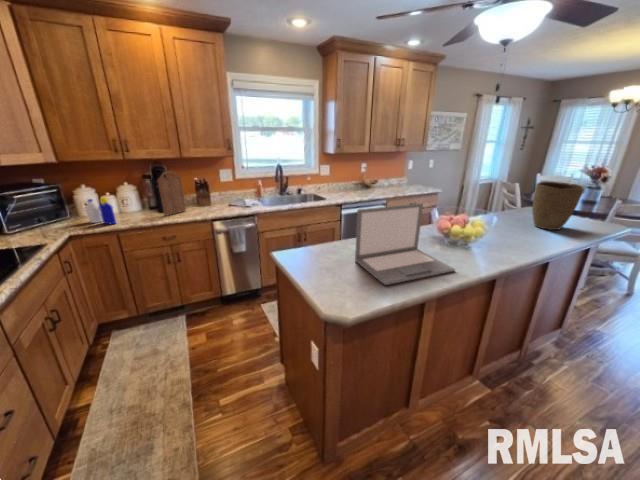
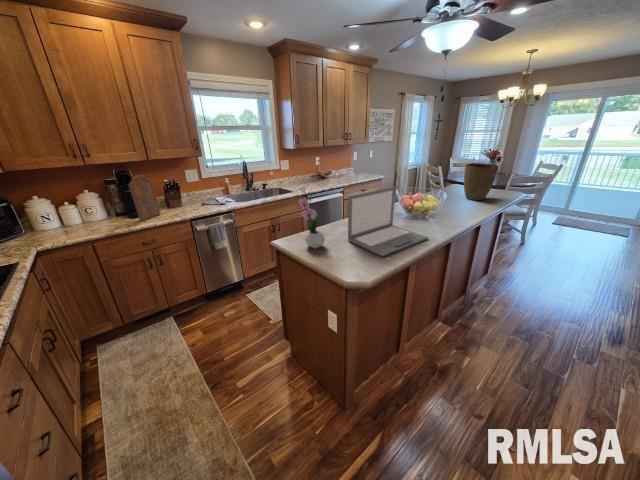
flower arrangement: none [297,195,330,266] -> present [298,188,325,249]
bottle: present [86,197,116,224] -> none [49,207,90,236]

